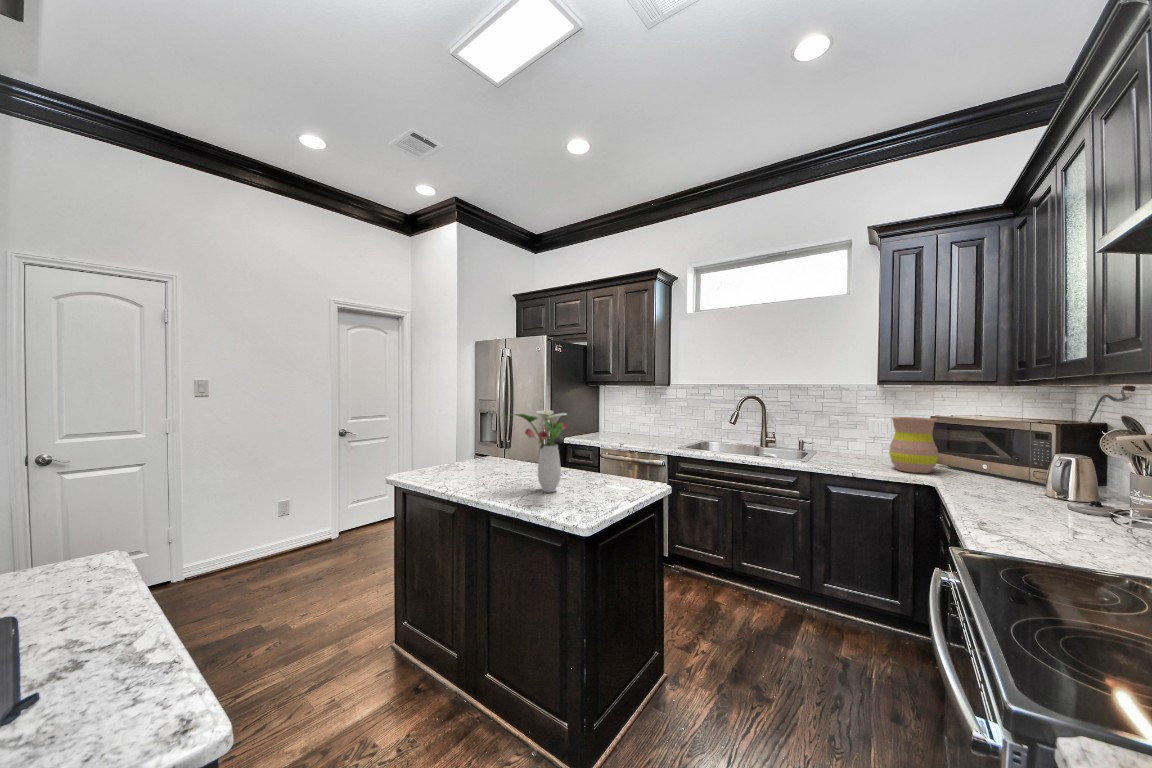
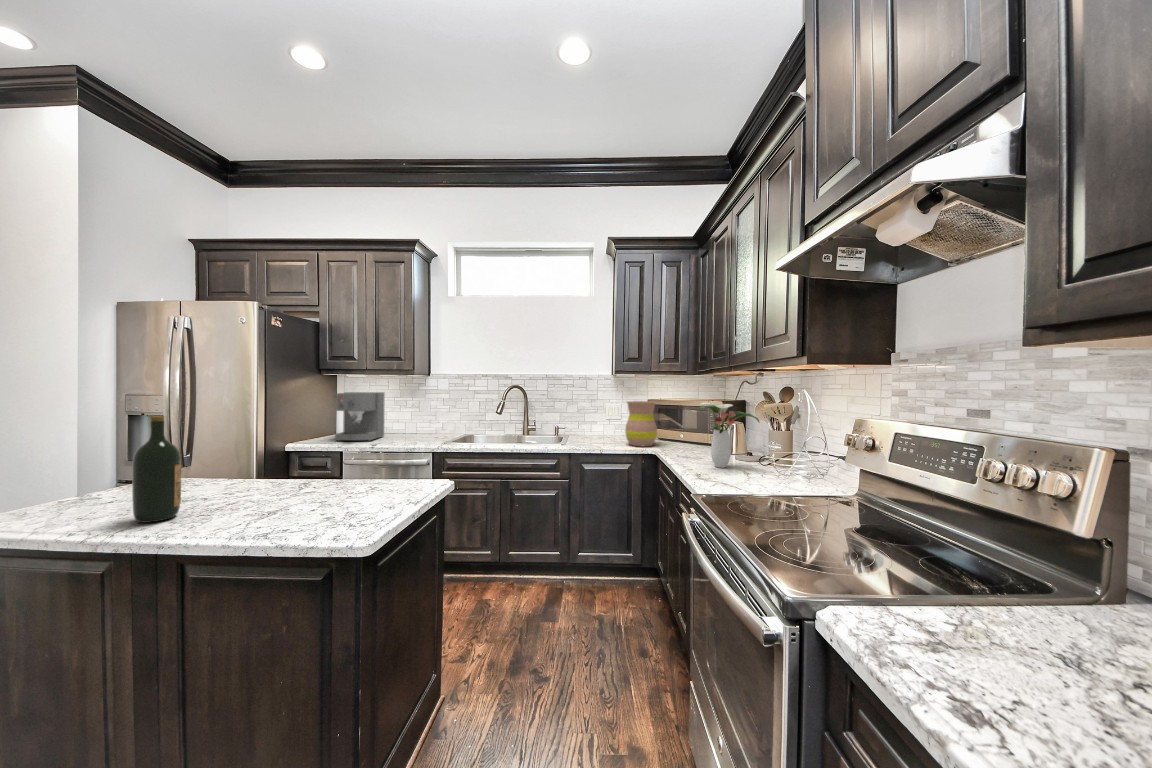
coffee maker: none [597,400,635,442] -> present [335,392,385,441]
flower arrangement: present [512,410,567,492] -> present [700,402,759,468]
wine bottle: none [469,419,491,487] -> present [132,416,181,523]

